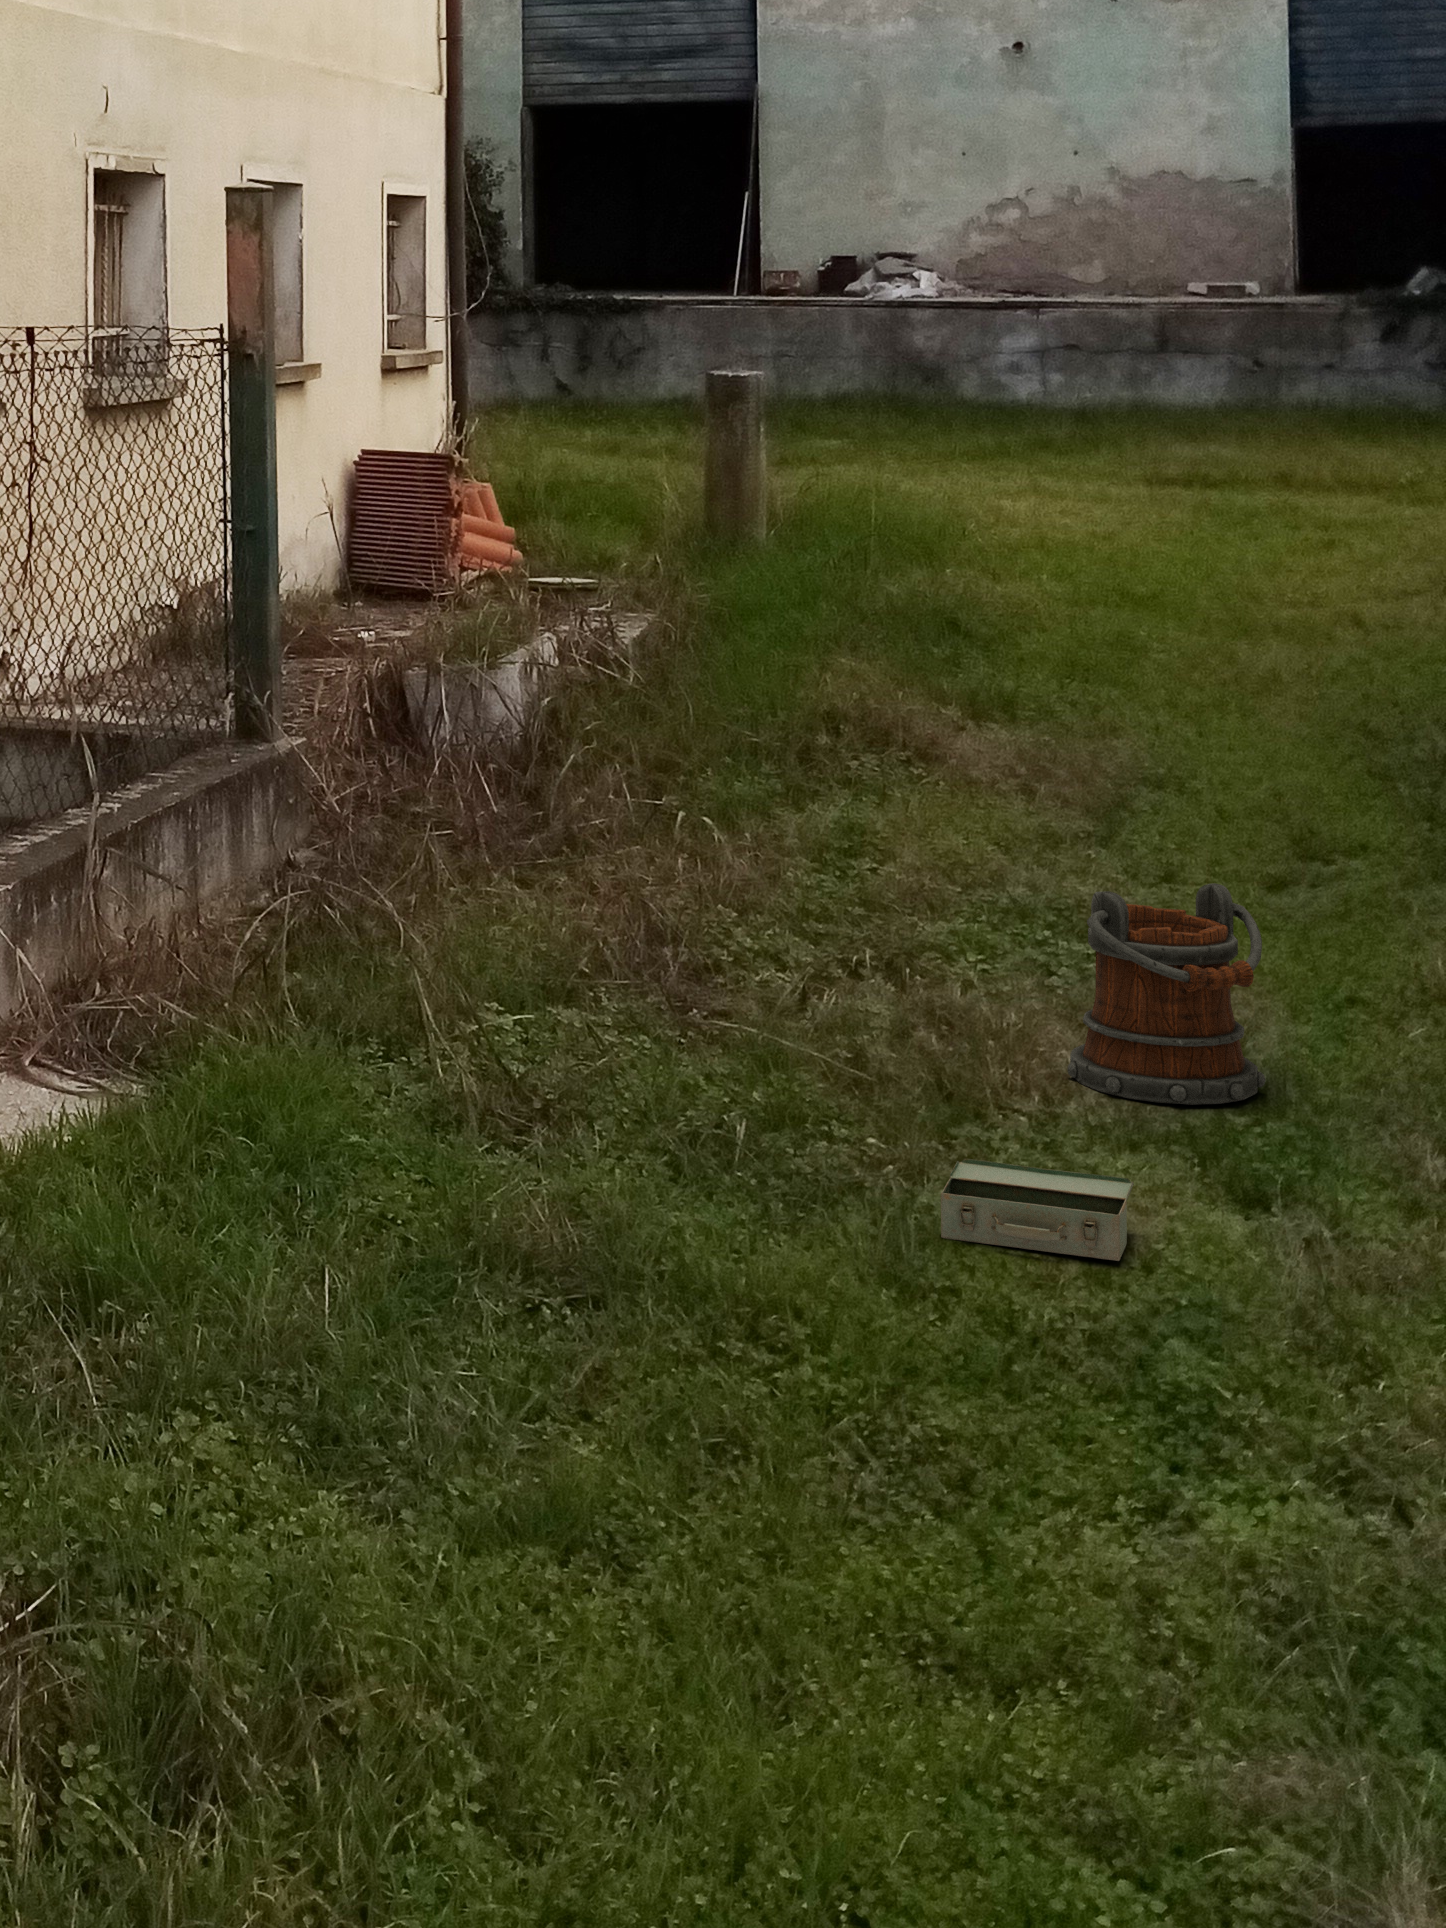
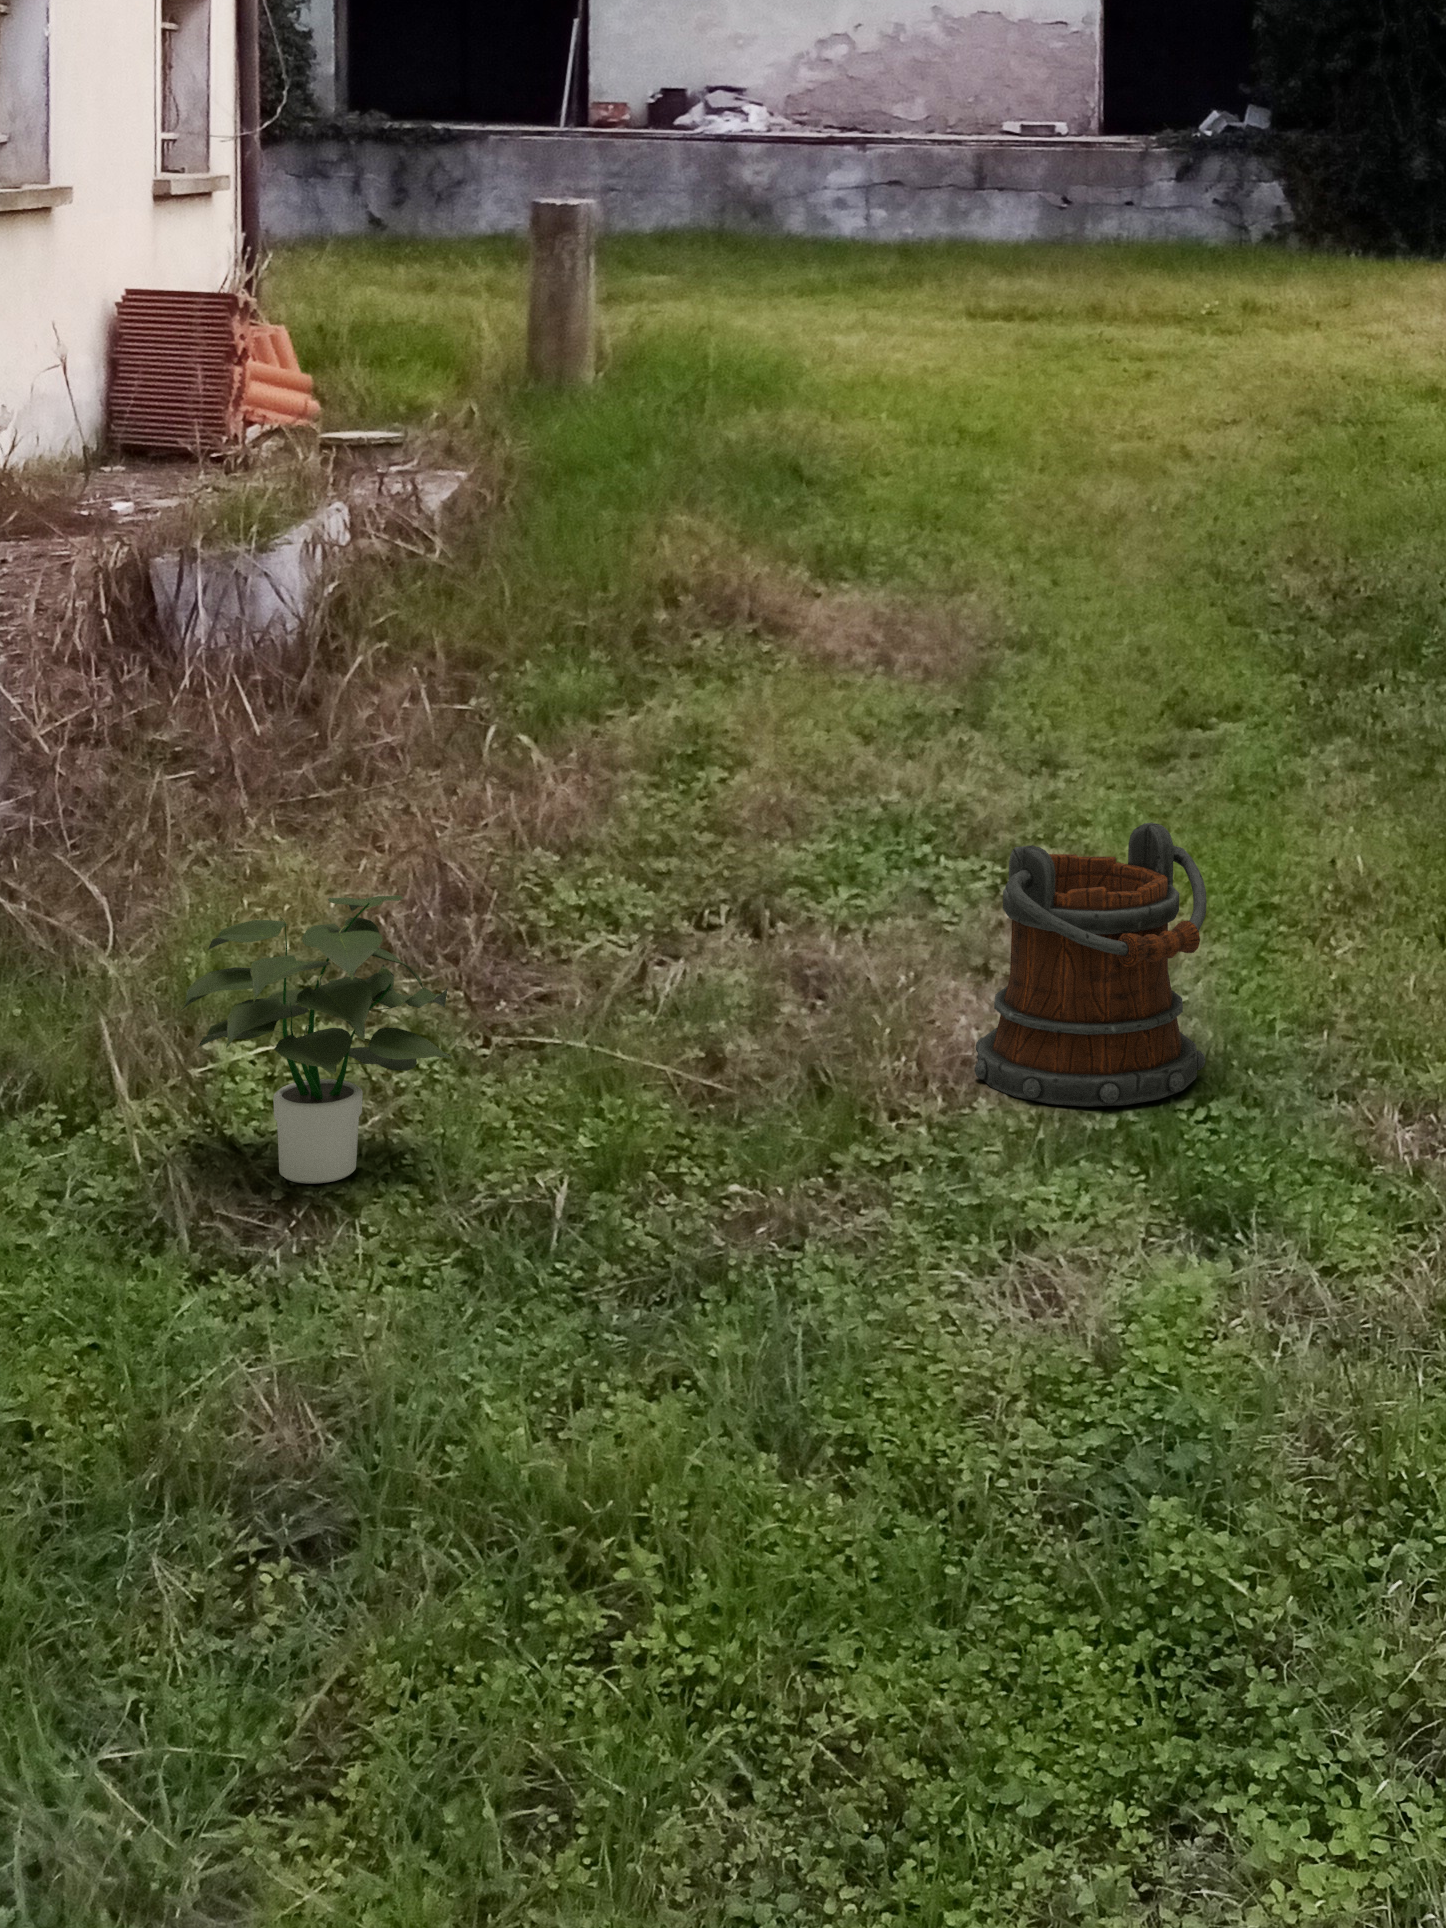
potted plant: none [466,886,659,1090] -> present [180,895,454,1184]
toolbox: present [941,1159,1134,1261] -> none [840,1251,1085,1385]

